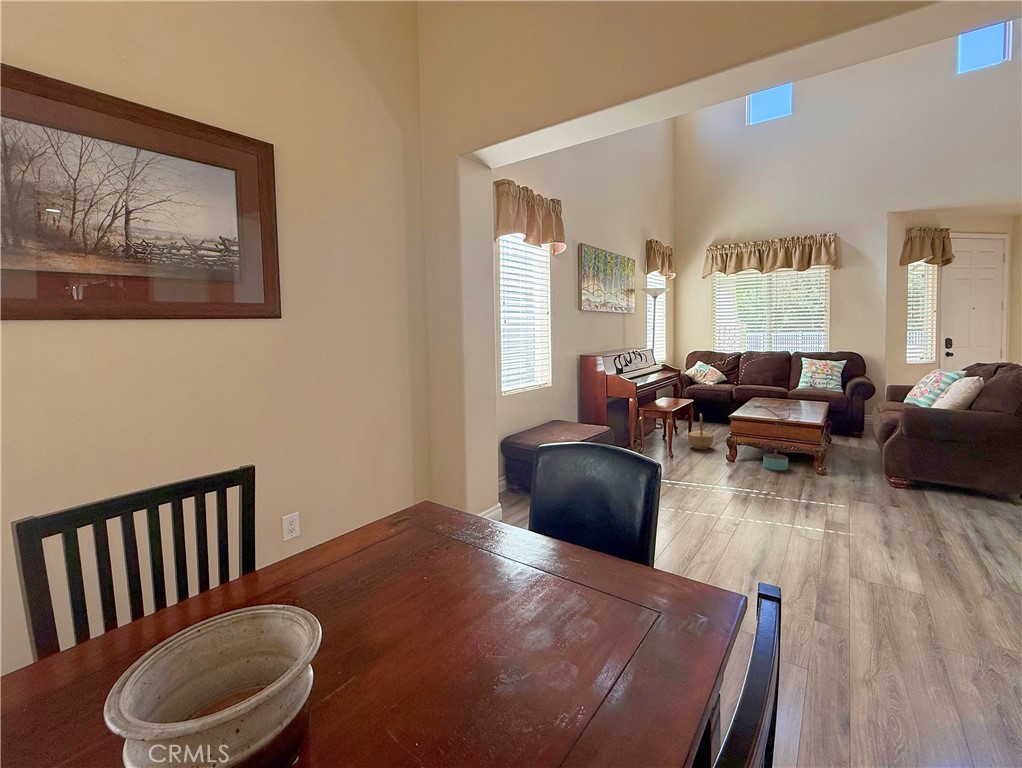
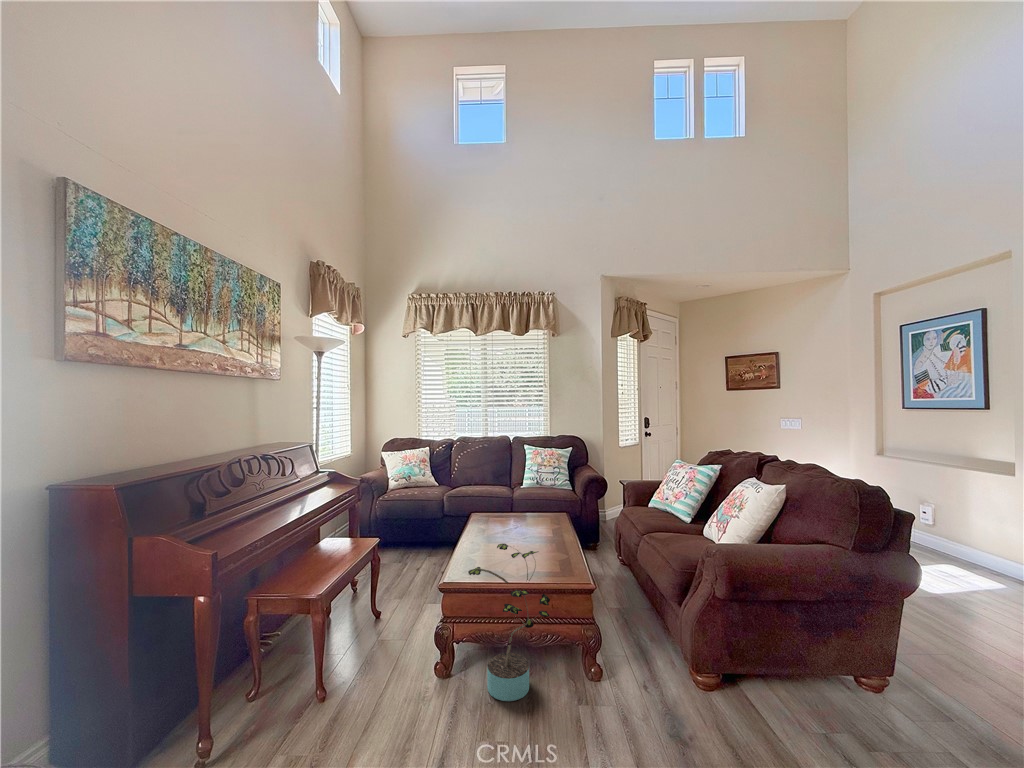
basket: present [688,414,714,449] -> none [359,563,405,640]

